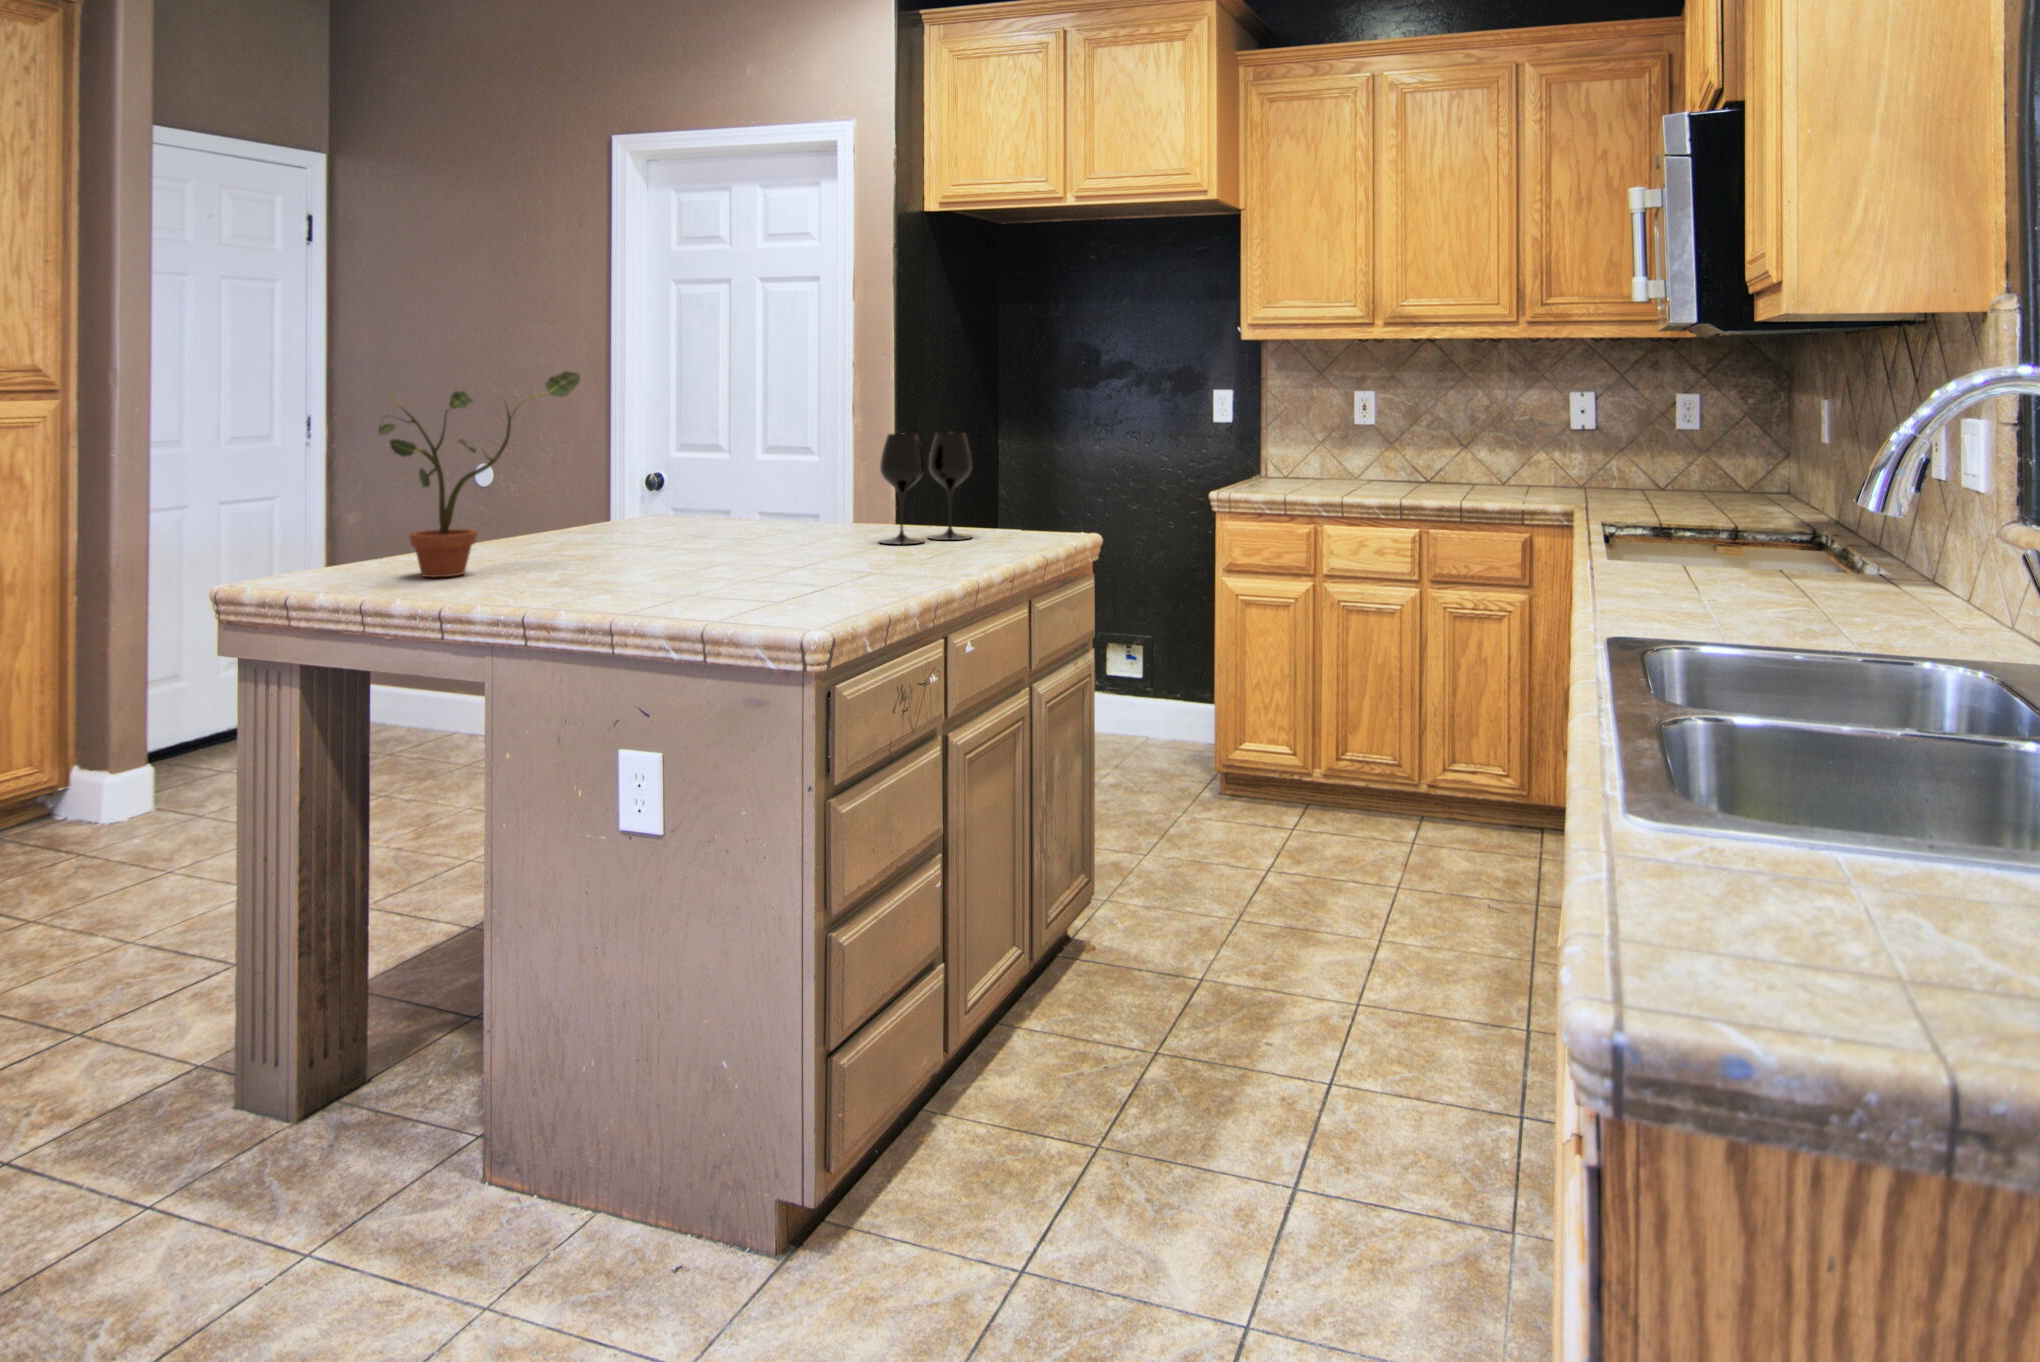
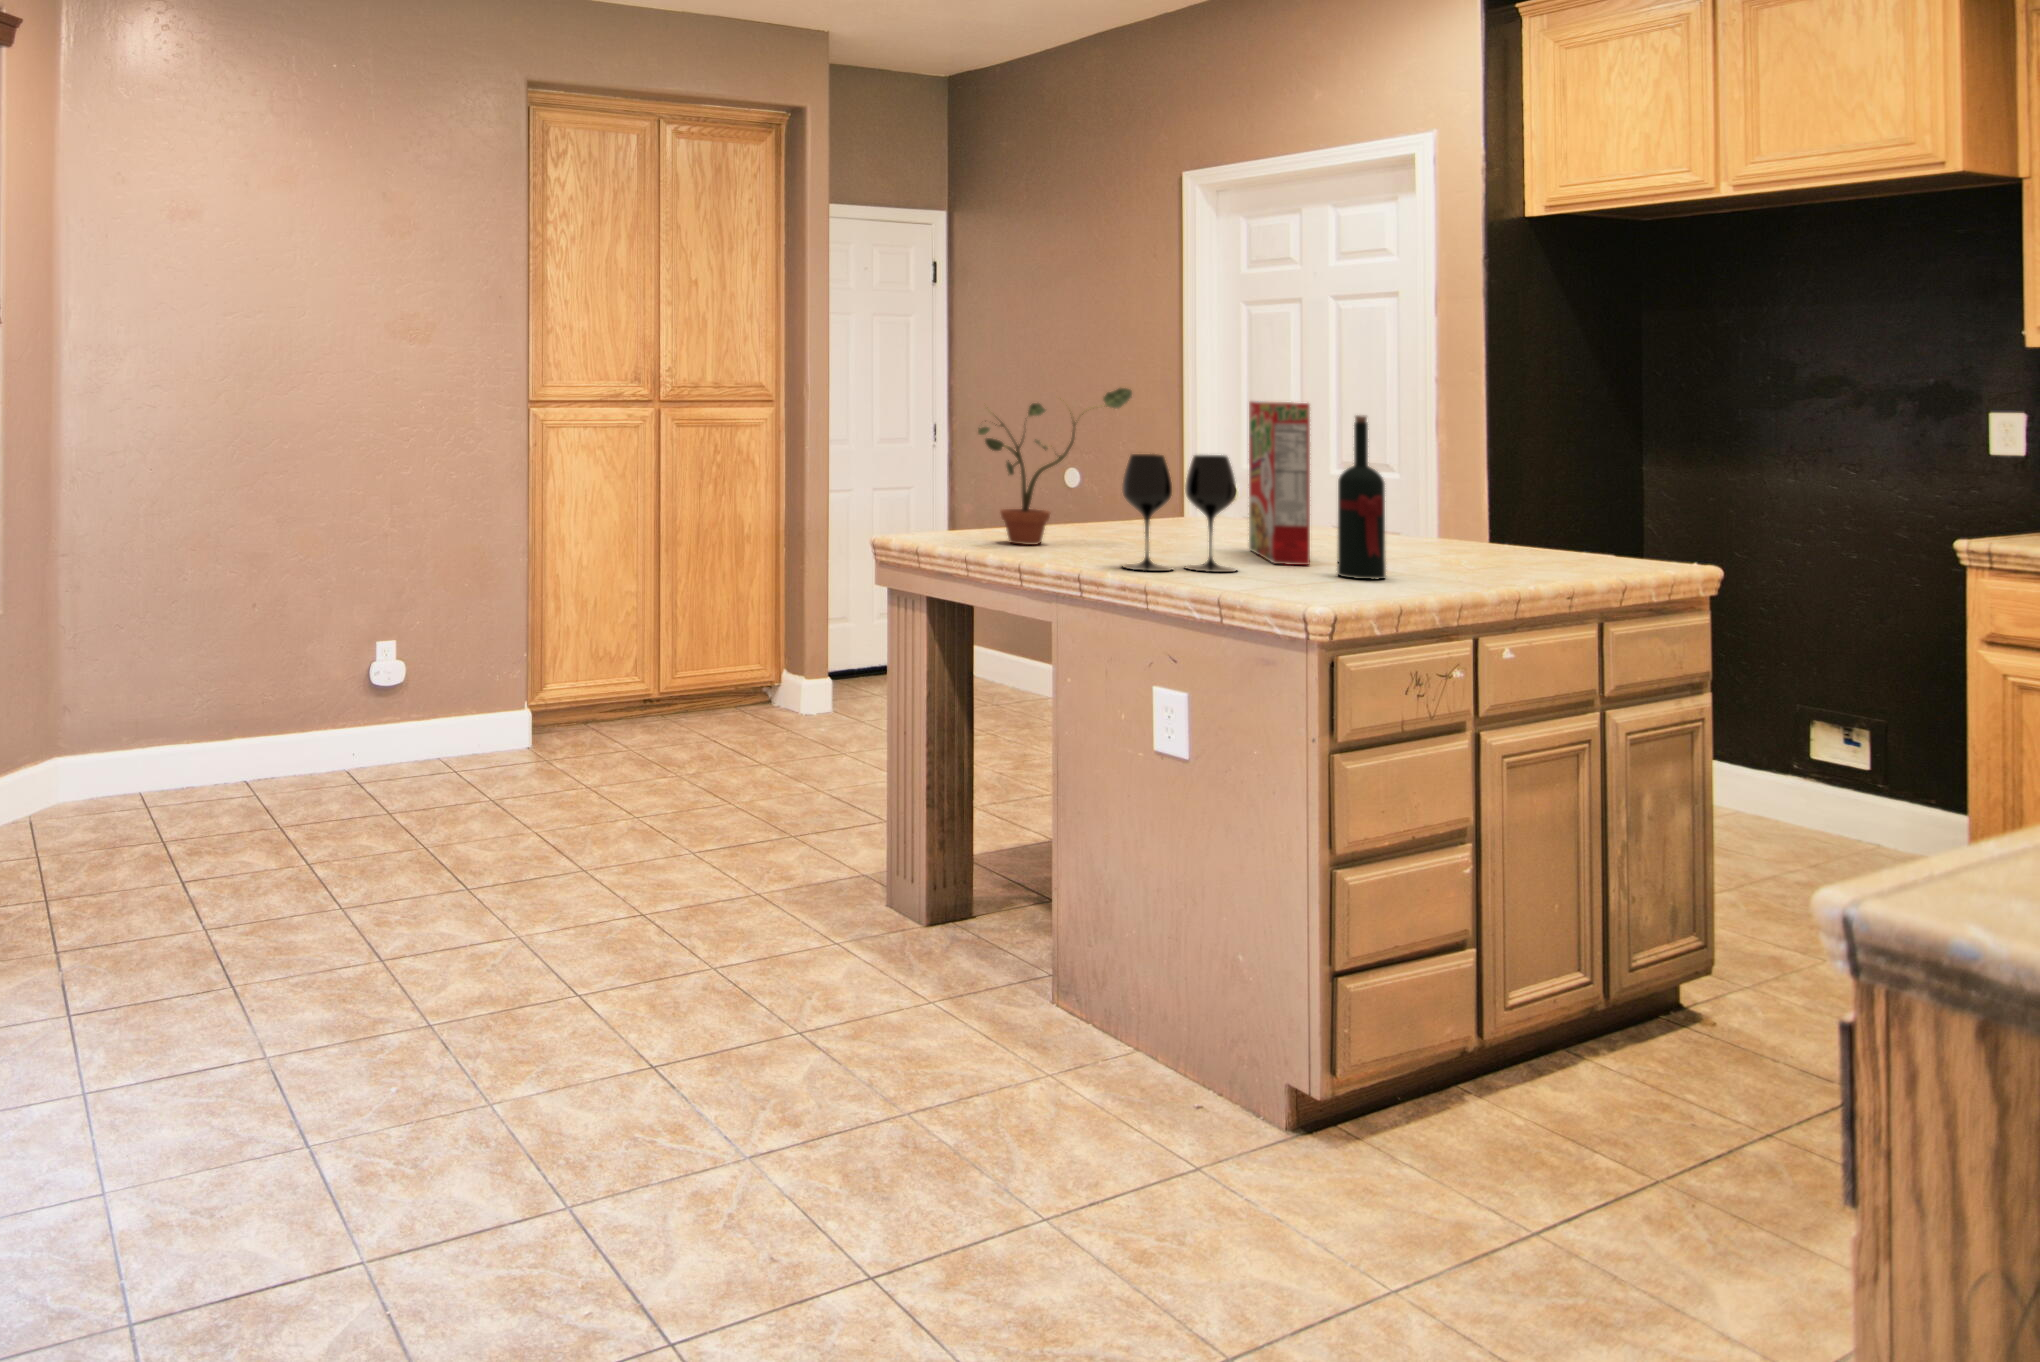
cereal box: none [710,387,783,574] -> present [1249,401,1310,565]
wine bottle: none [814,402,862,585] -> present [1337,415,1386,579]
wine glass: present [879,432,972,544] -> present [1122,454,1236,572]

